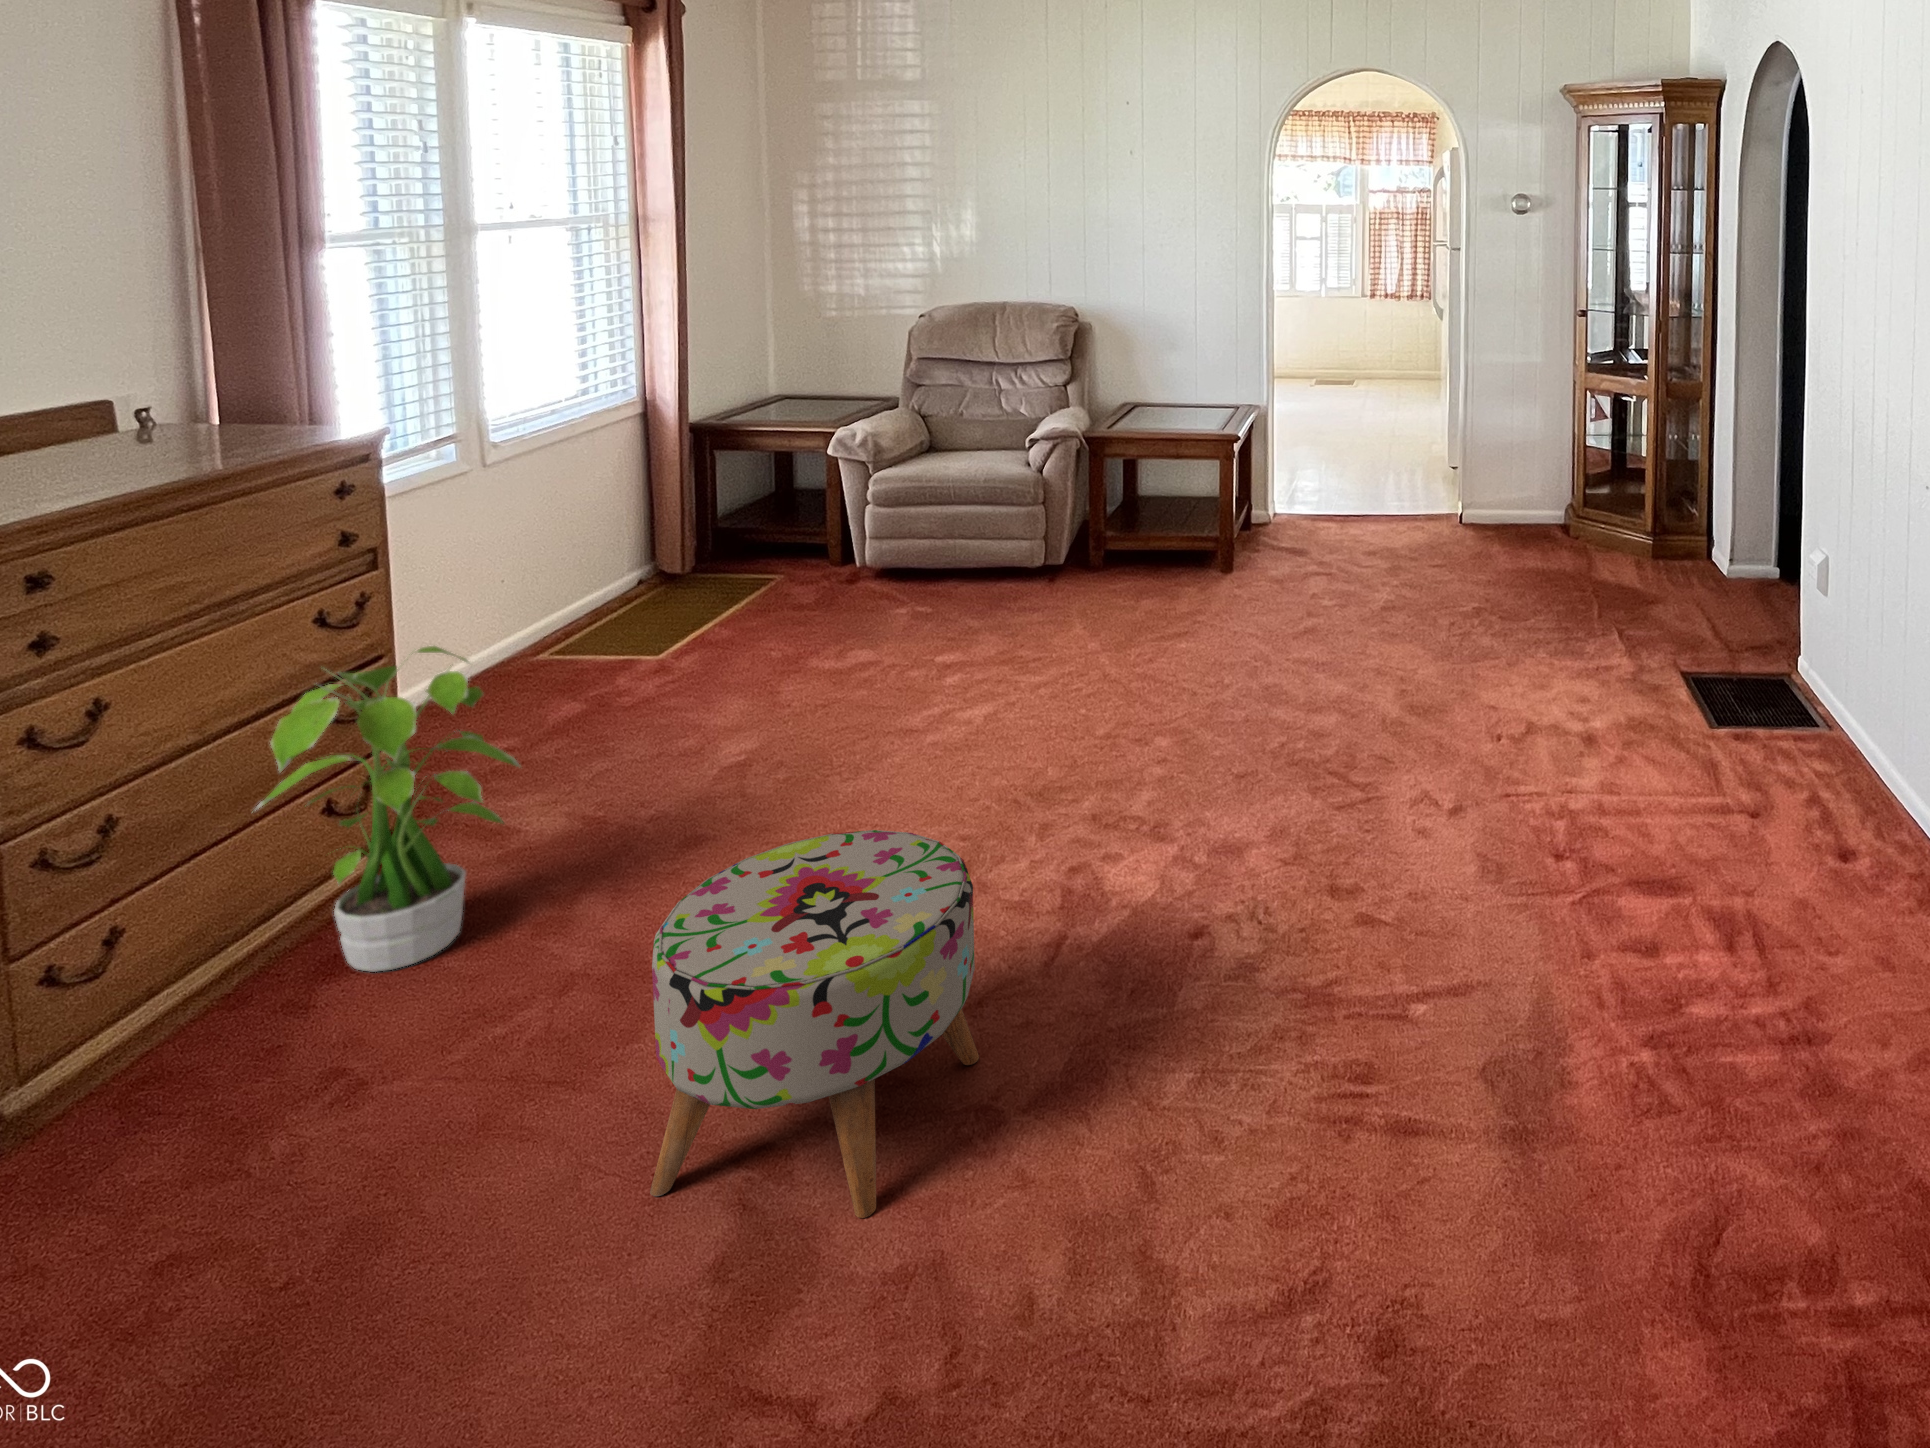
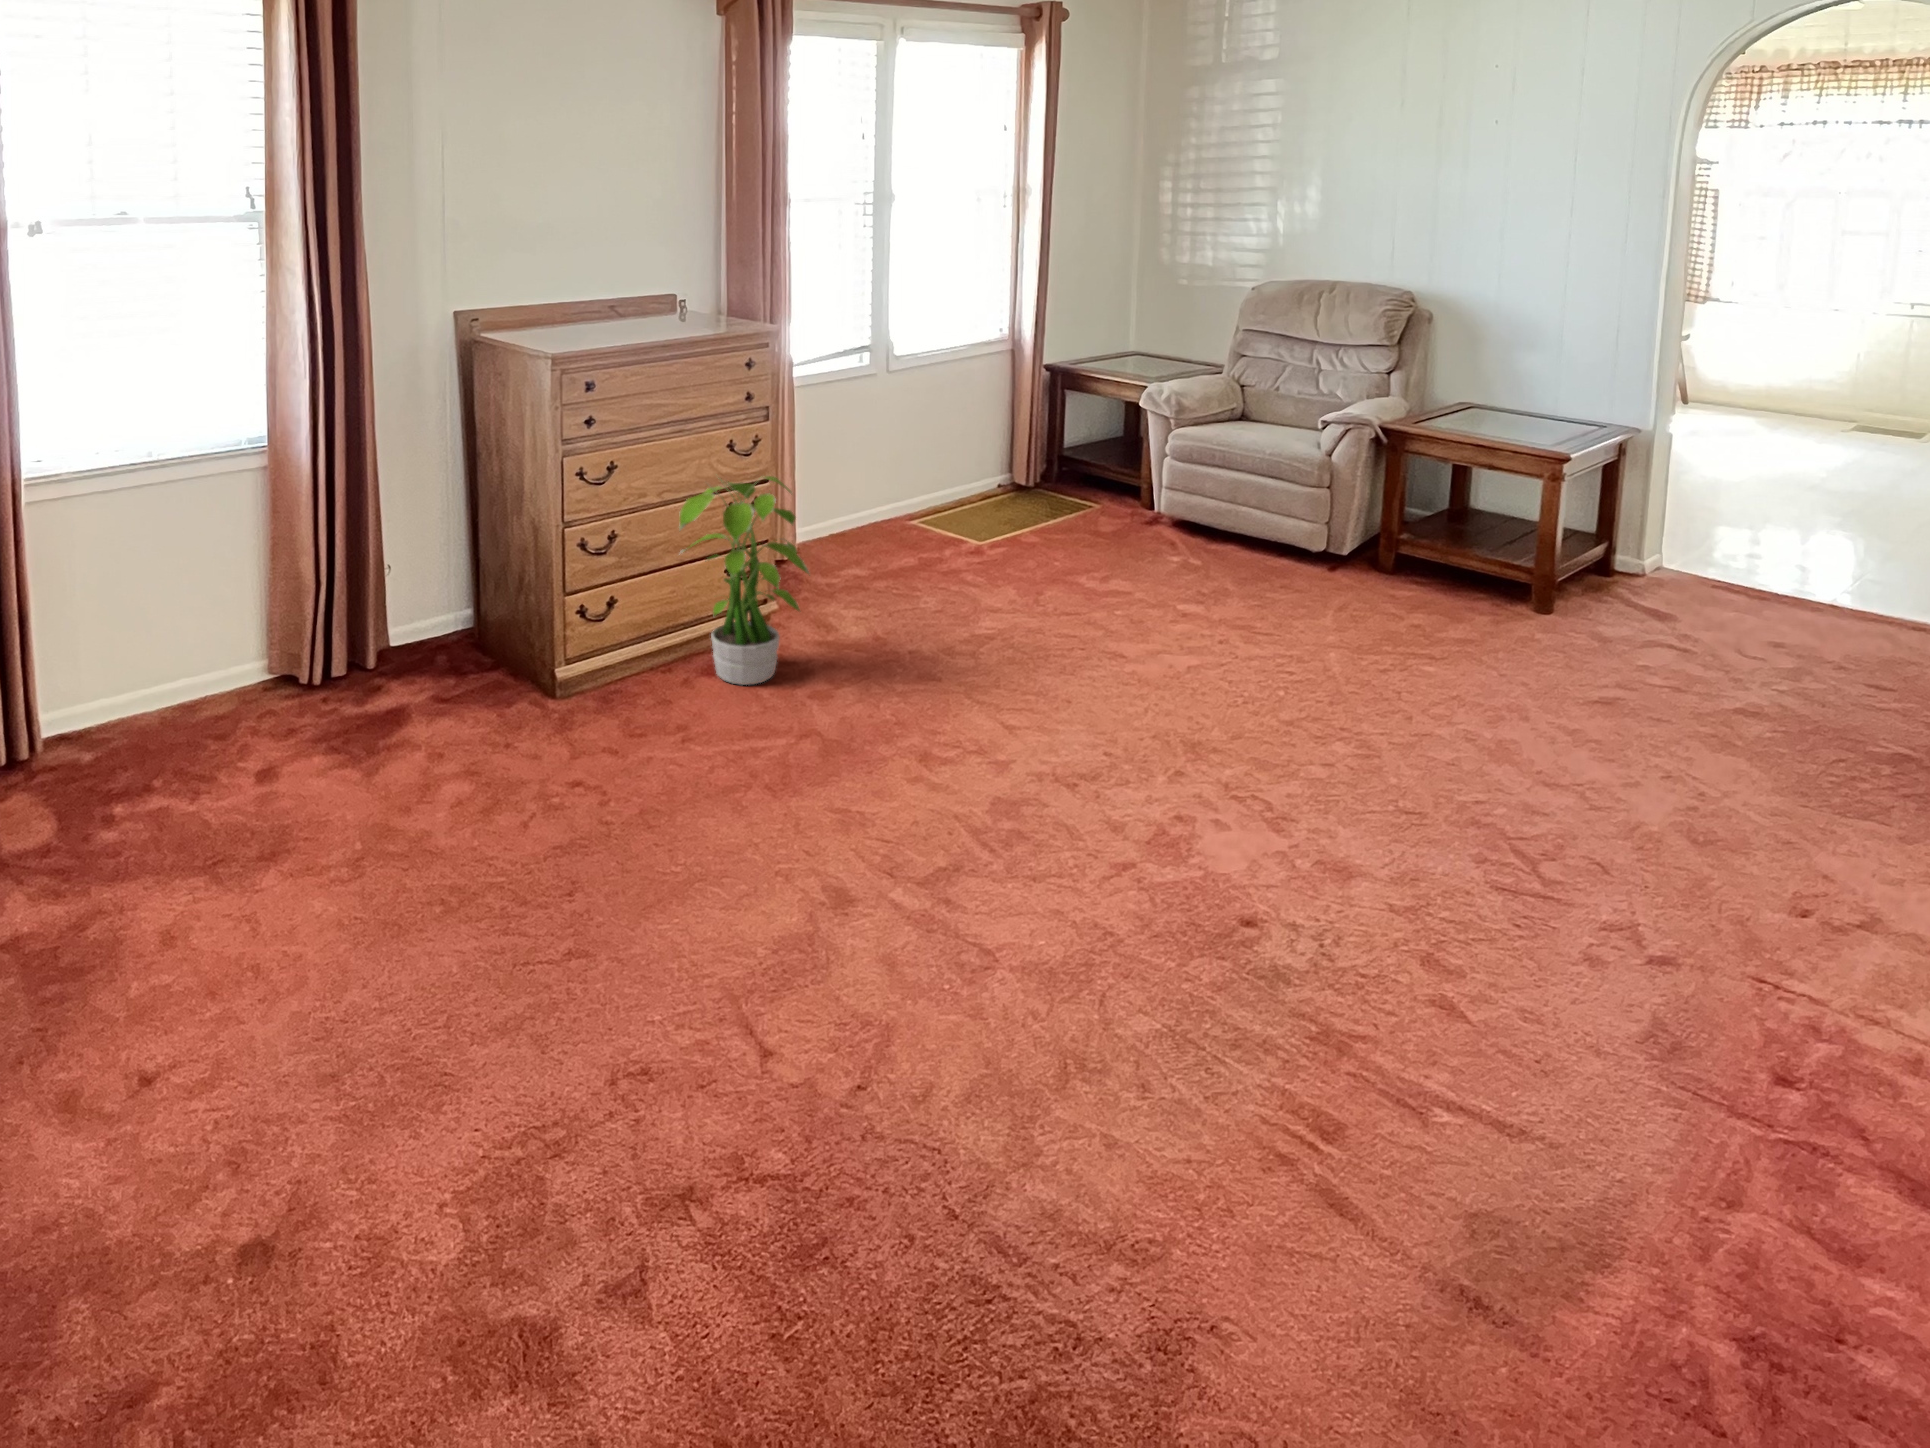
ottoman: present [650,830,979,1218] -> none [766,674,1005,971]

